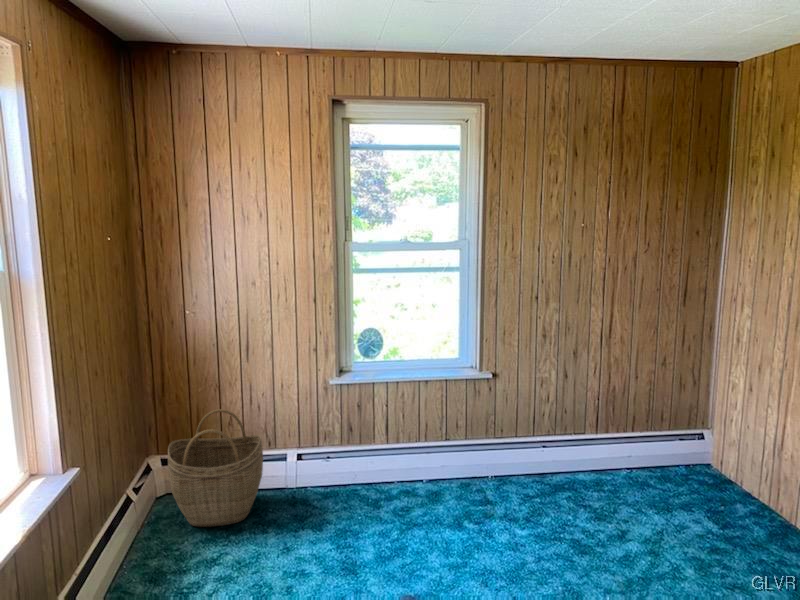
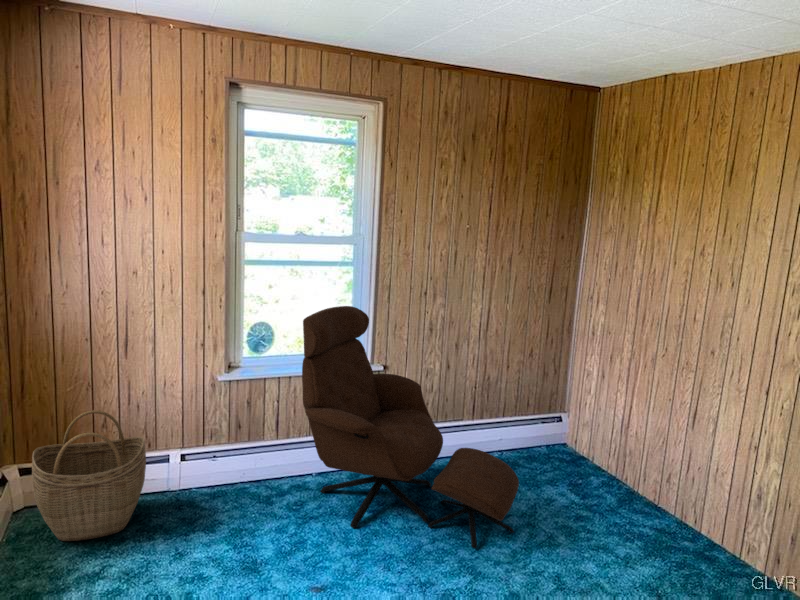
lounge chair: none [403,312,640,573] -> present [302,306,519,548]

